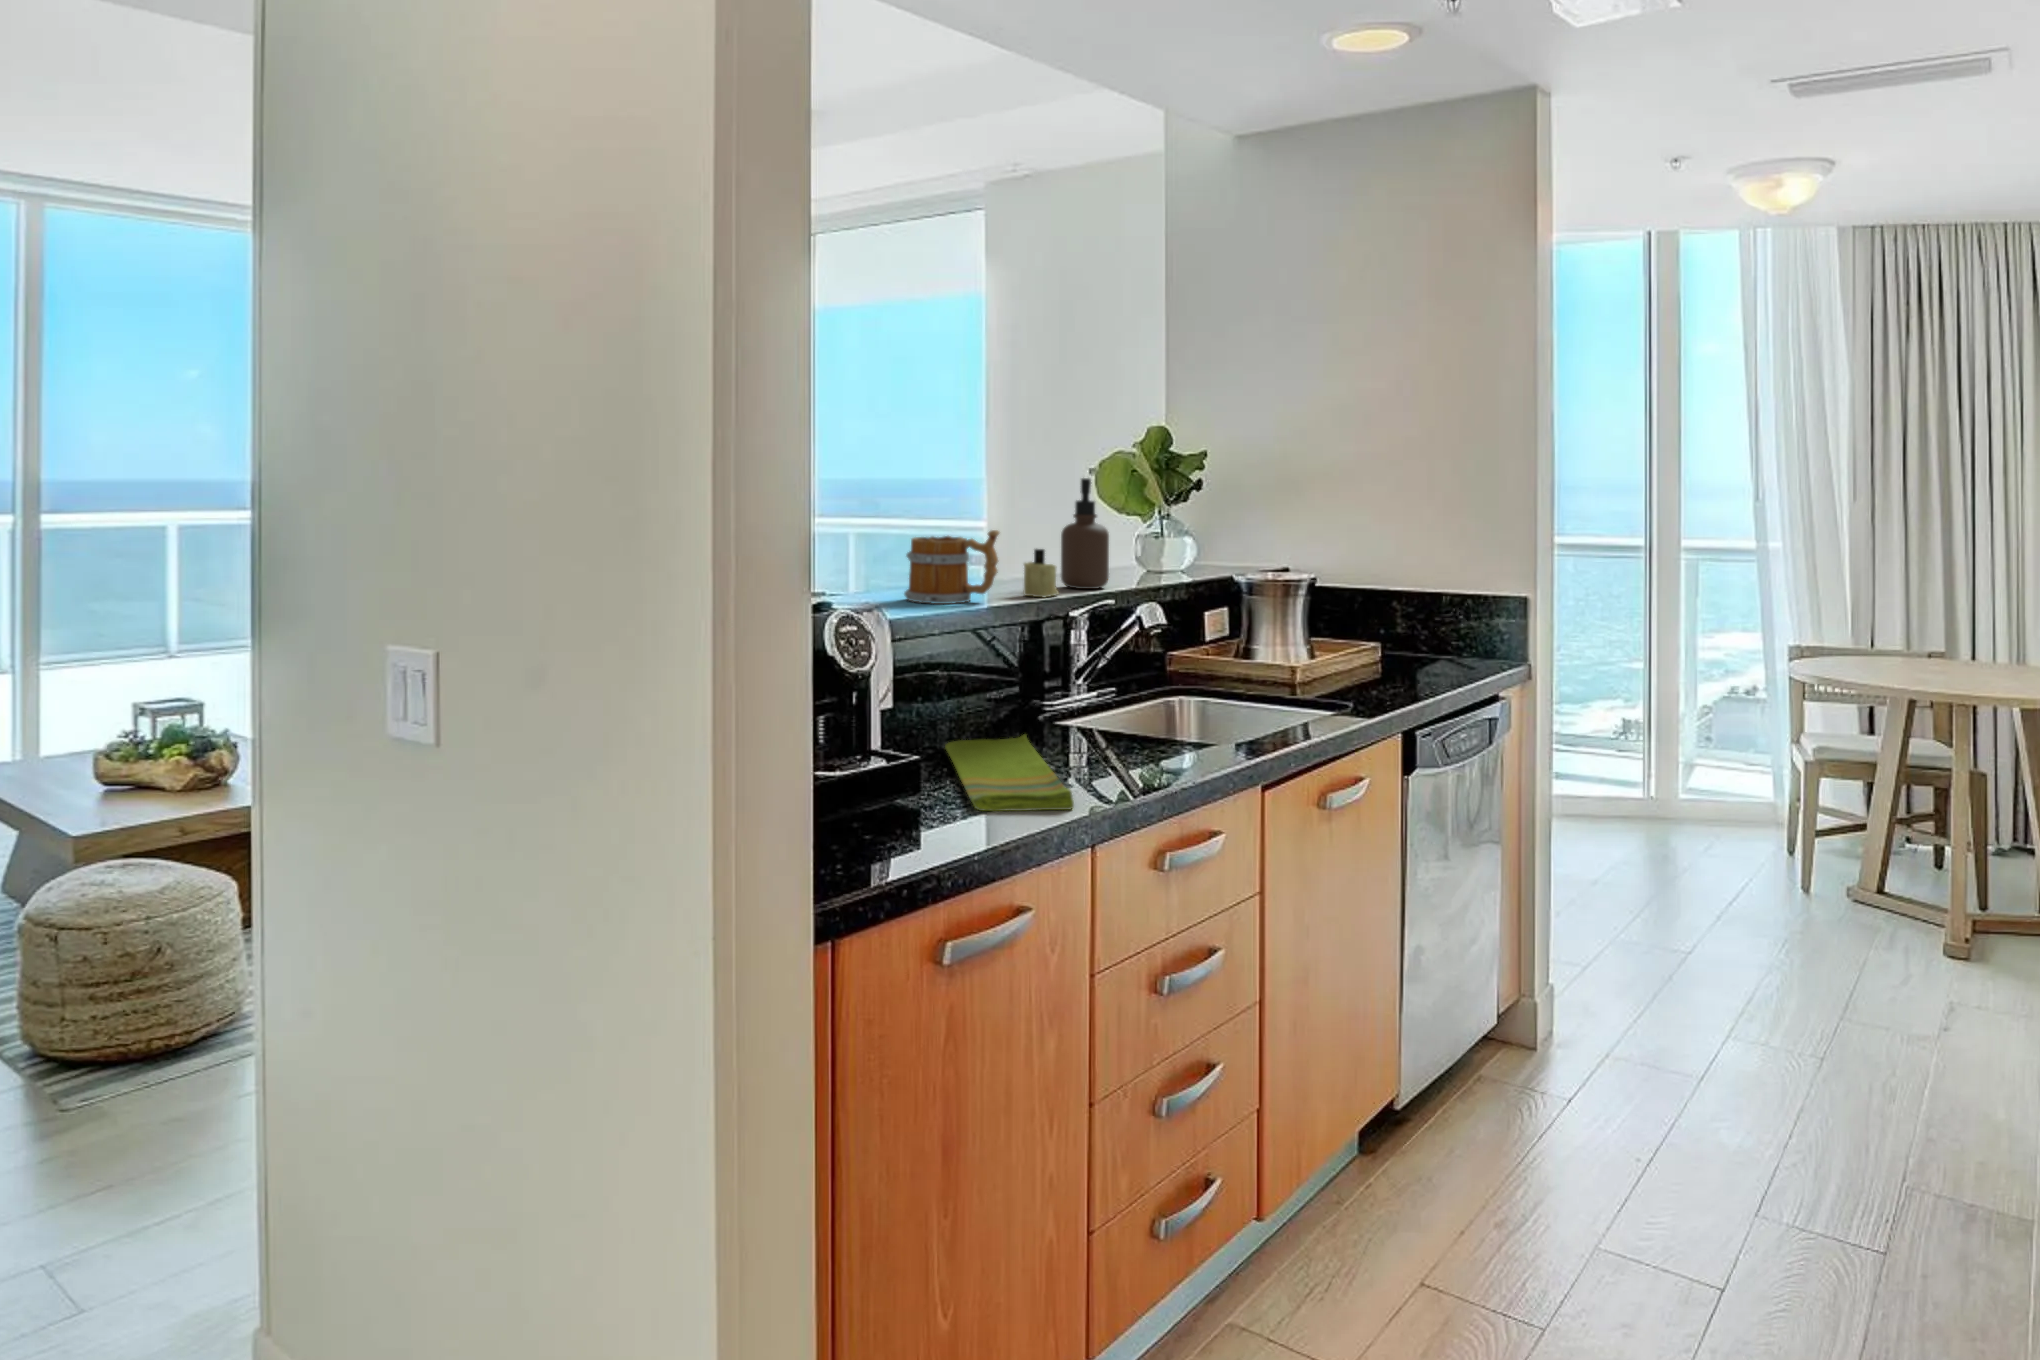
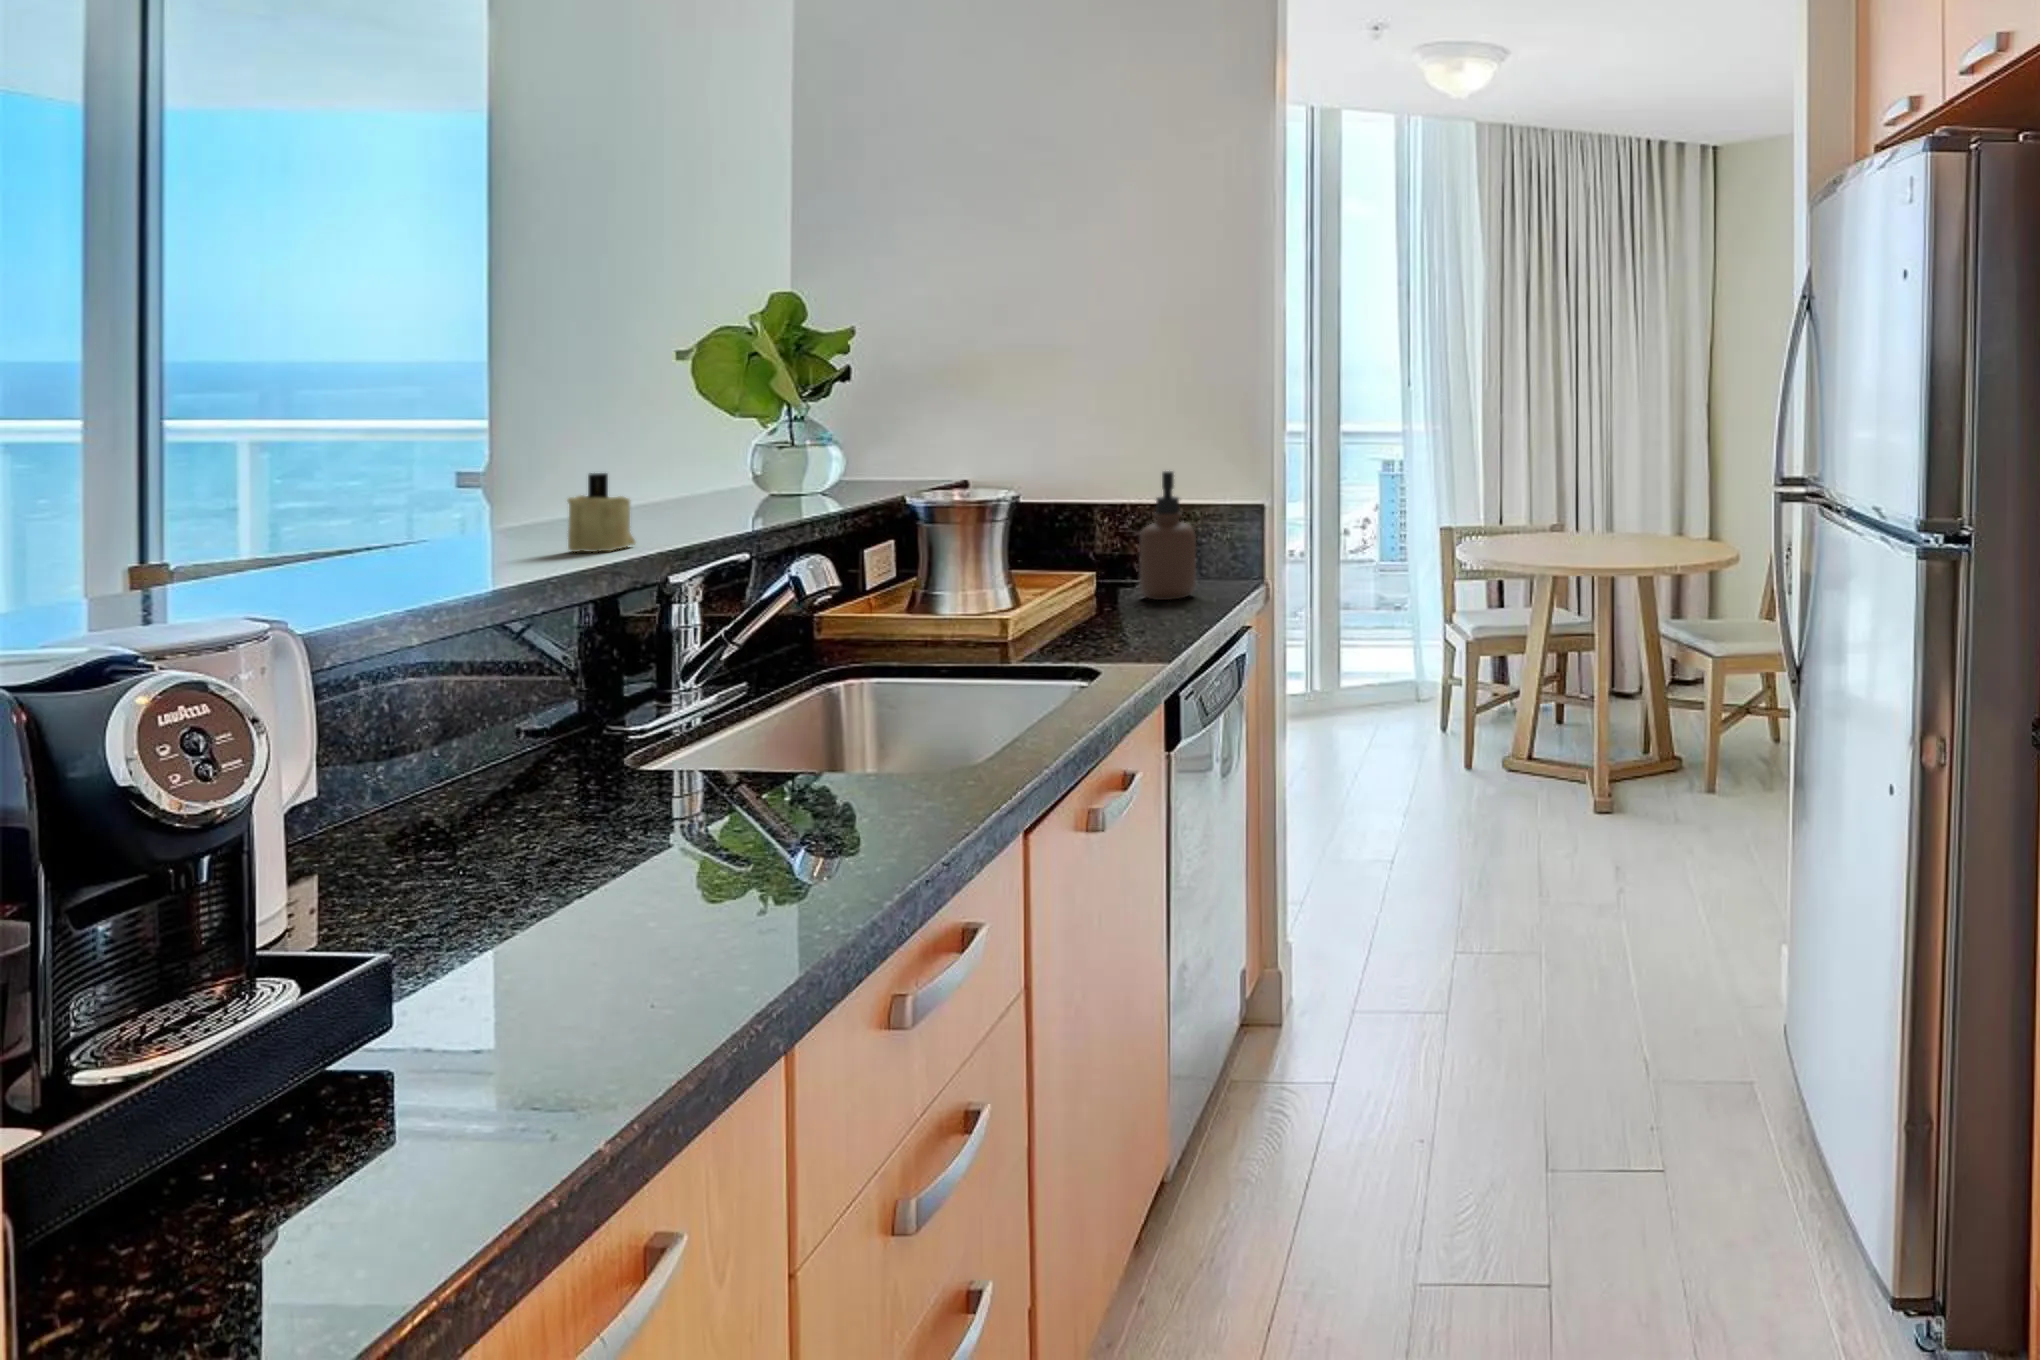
soap dispenser: present [1061,478,1109,589] -> present [1140,471,1196,600]
mug: present [904,530,999,604] -> none [308,443,522,582]
dish towel: present [945,735,1074,811] -> none [406,787,697,960]

